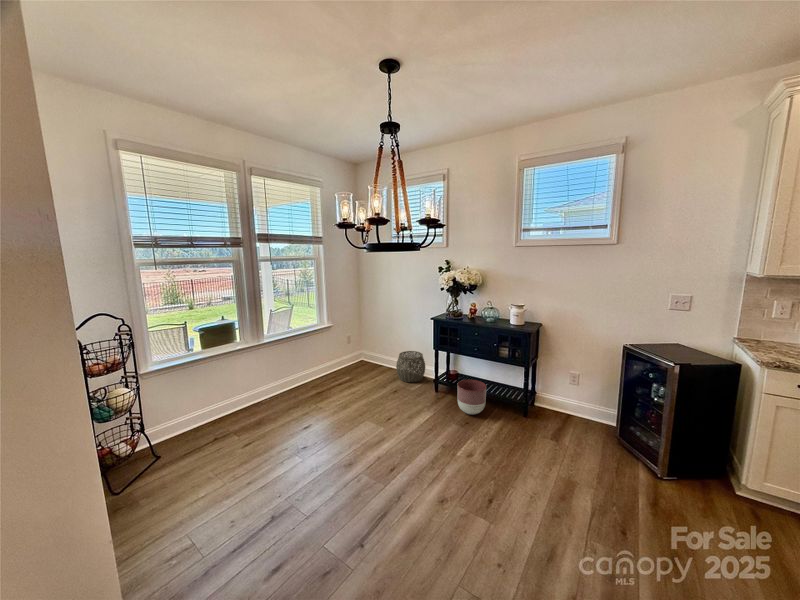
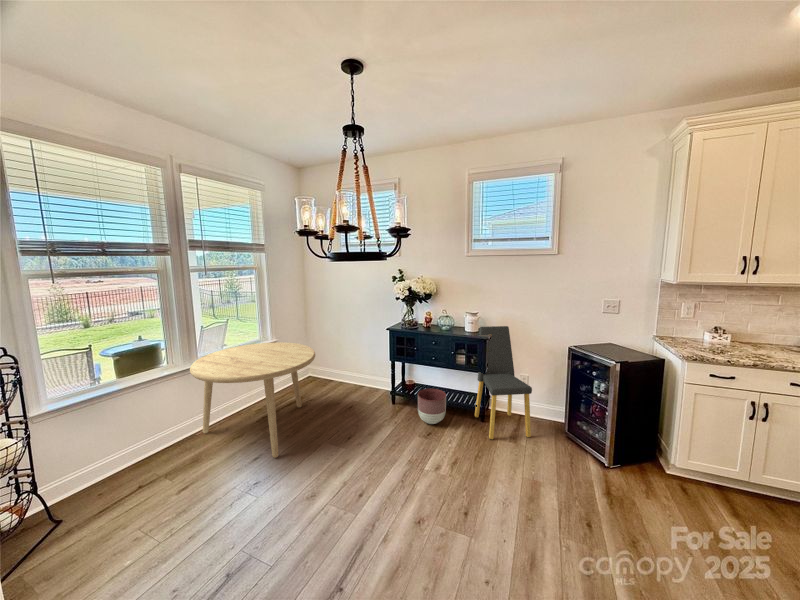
dining chair: none [517,320,578,438] -> present [475,326,532,439]
dining table: none [255,327,361,429] -> present [190,342,315,458]
woven basket: present [396,351,425,382] -> none [350,363,381,396]

